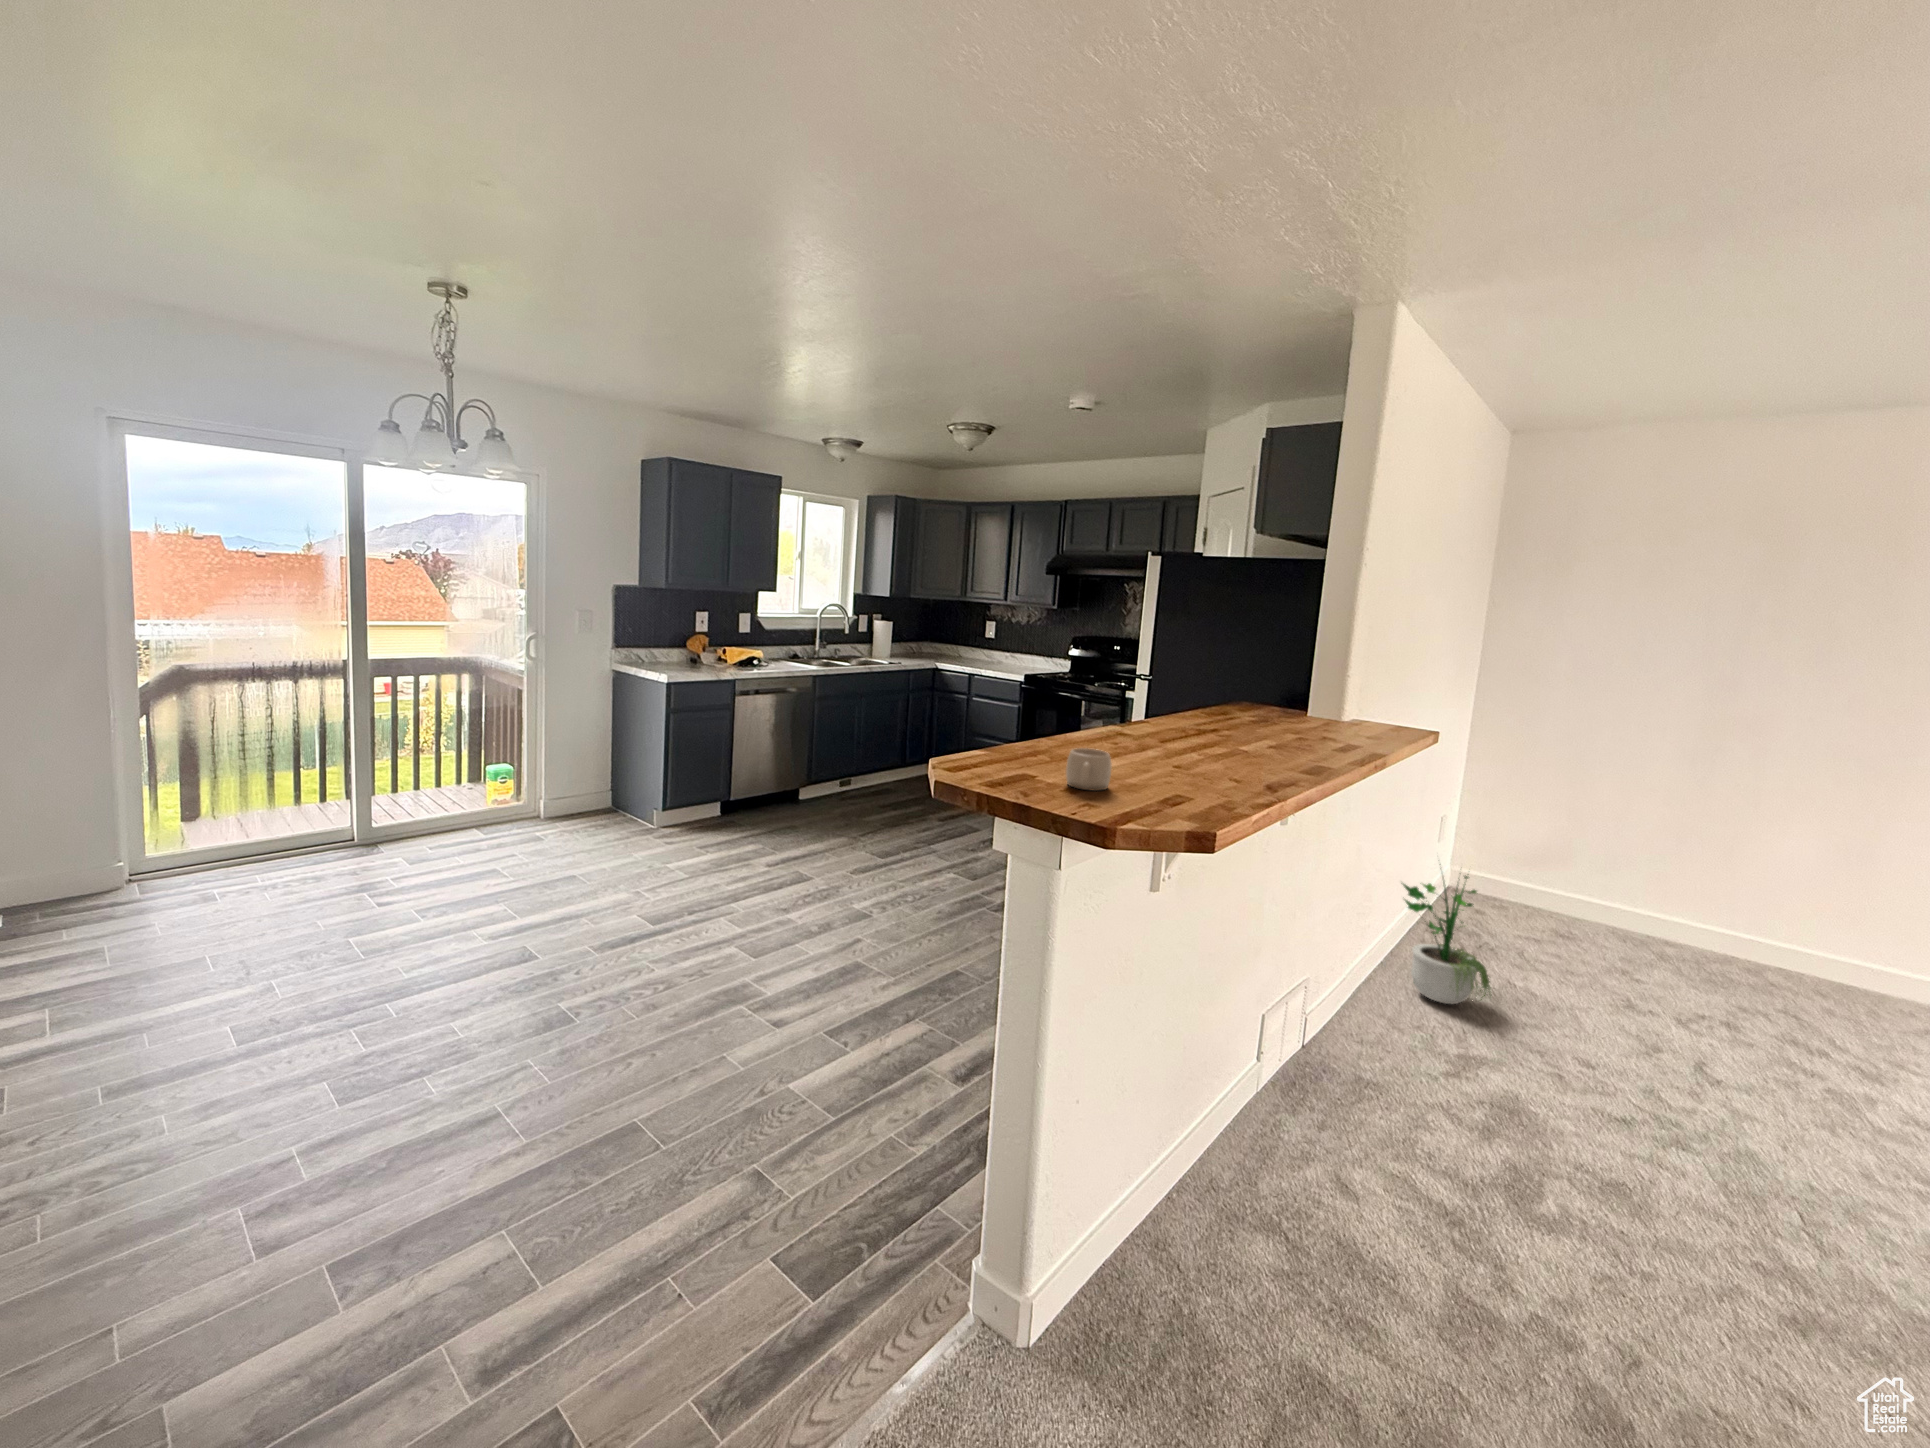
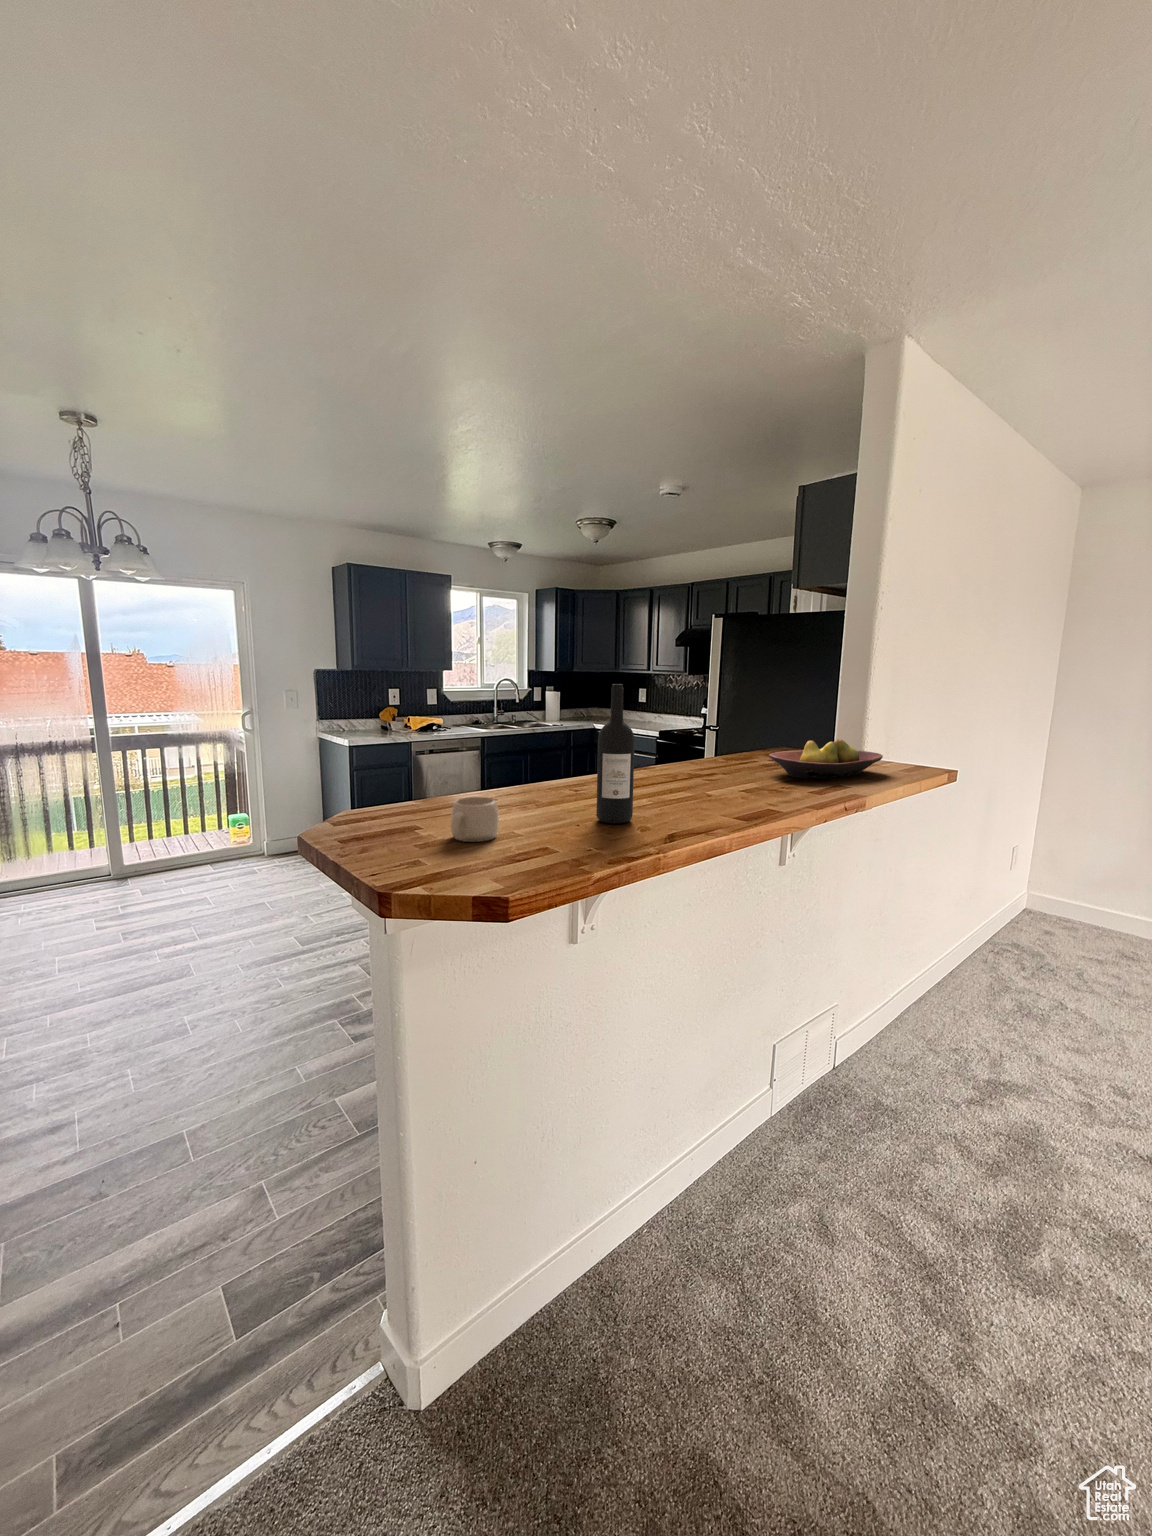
wine bottle: none [1172,646,1216,777] -> present [596,684,635,823]
fruit bowl: none [1270,699,1378,738] -> present [769,739,883,778]
potted plant: present [1403,876,1490,1004] -> none [942,881,1033,1025]

